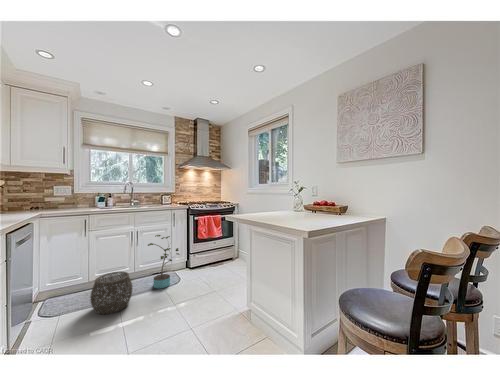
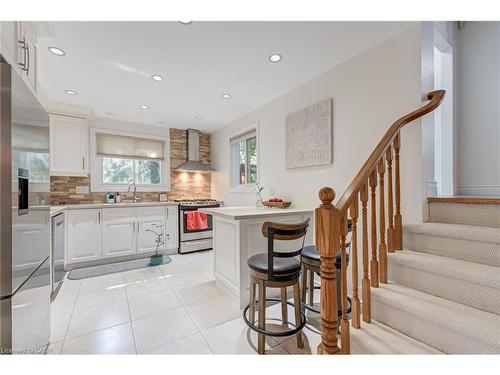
woven basket: present [90,272,133,314] -> none [104,249,134,277]

